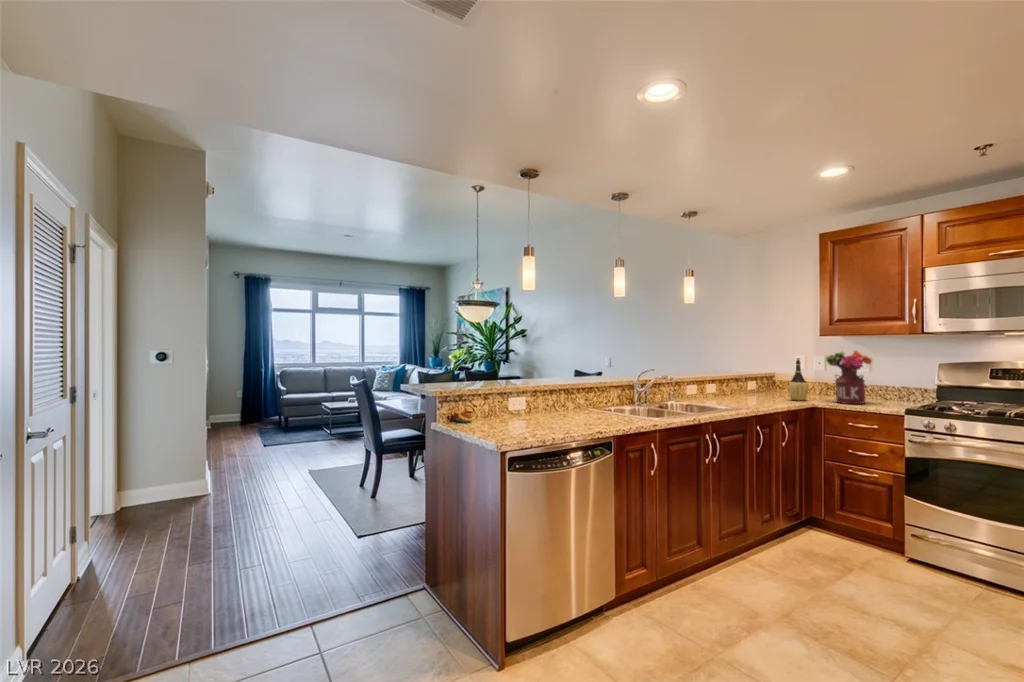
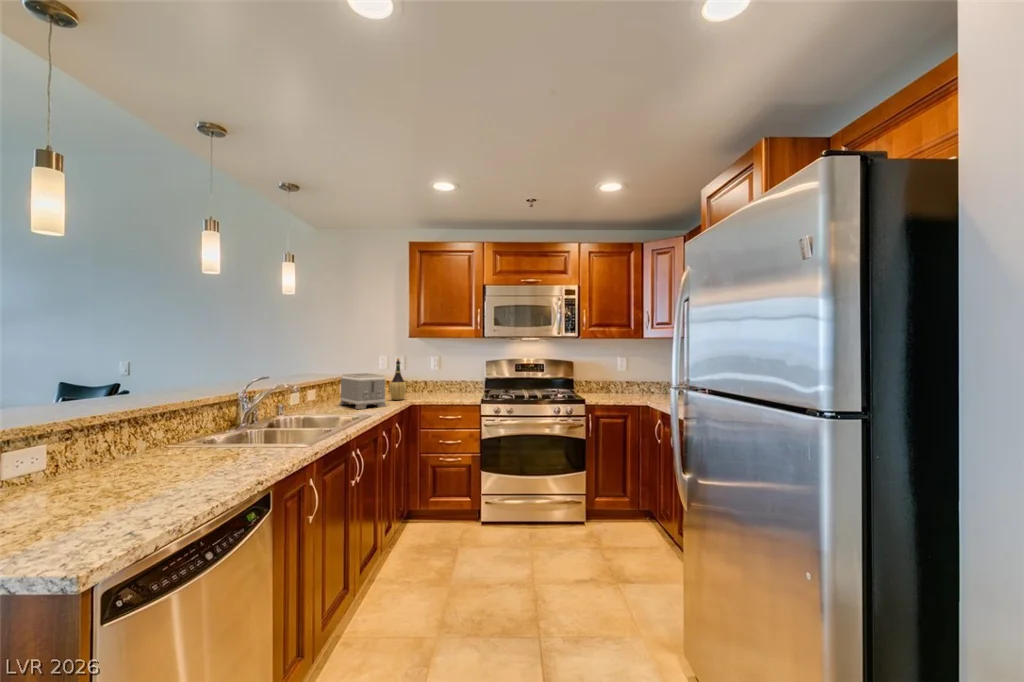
flower arrangement: present [826,351,872,404] -> none [421,351,455,399]
toaster: none [734,371,774,405] -> present [339,373,386,409]

